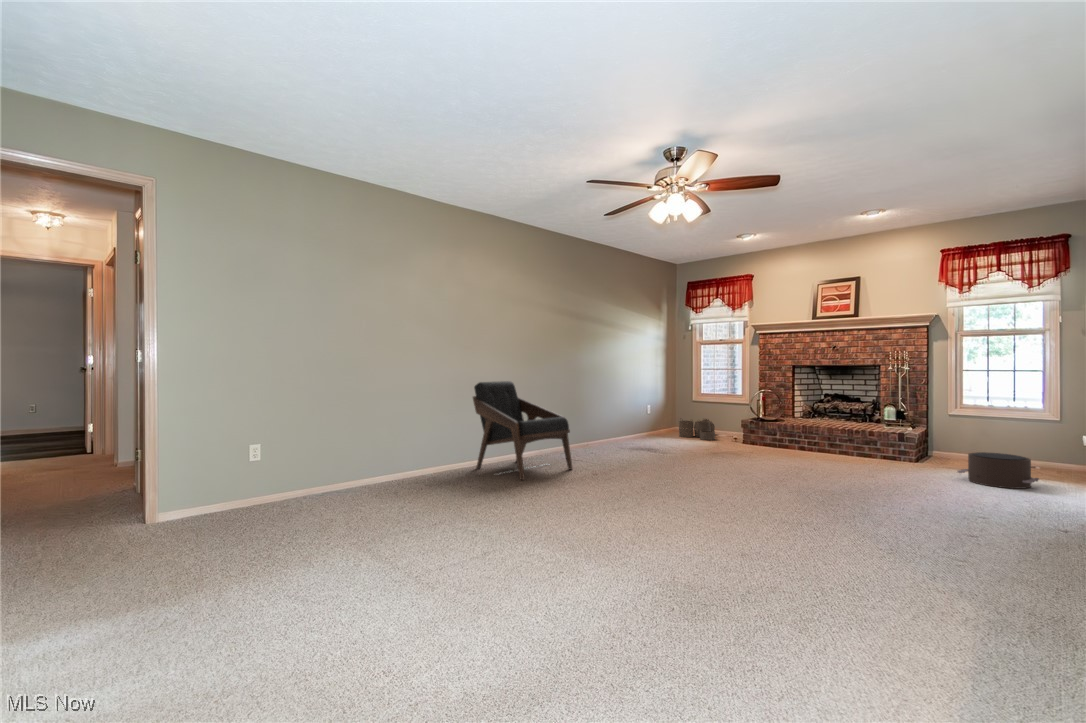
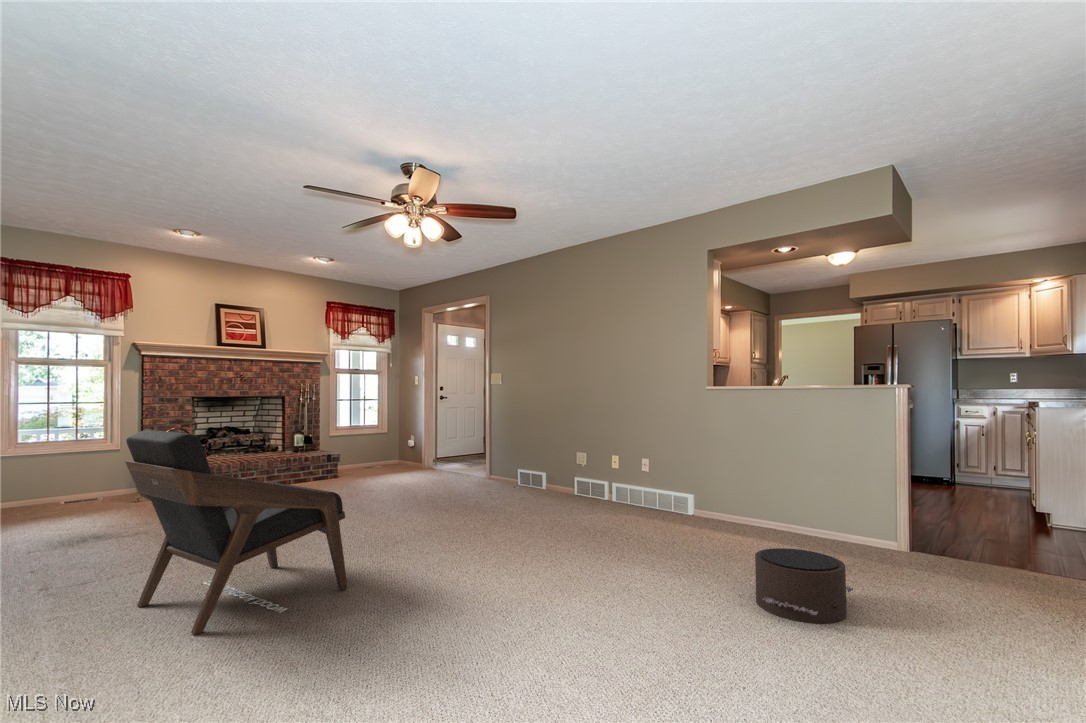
woven basket: present [679,419,715,440] -> none [26,480,112,517]
pouf: present [957,452,1039,489] -> present [755,548,853,623]

